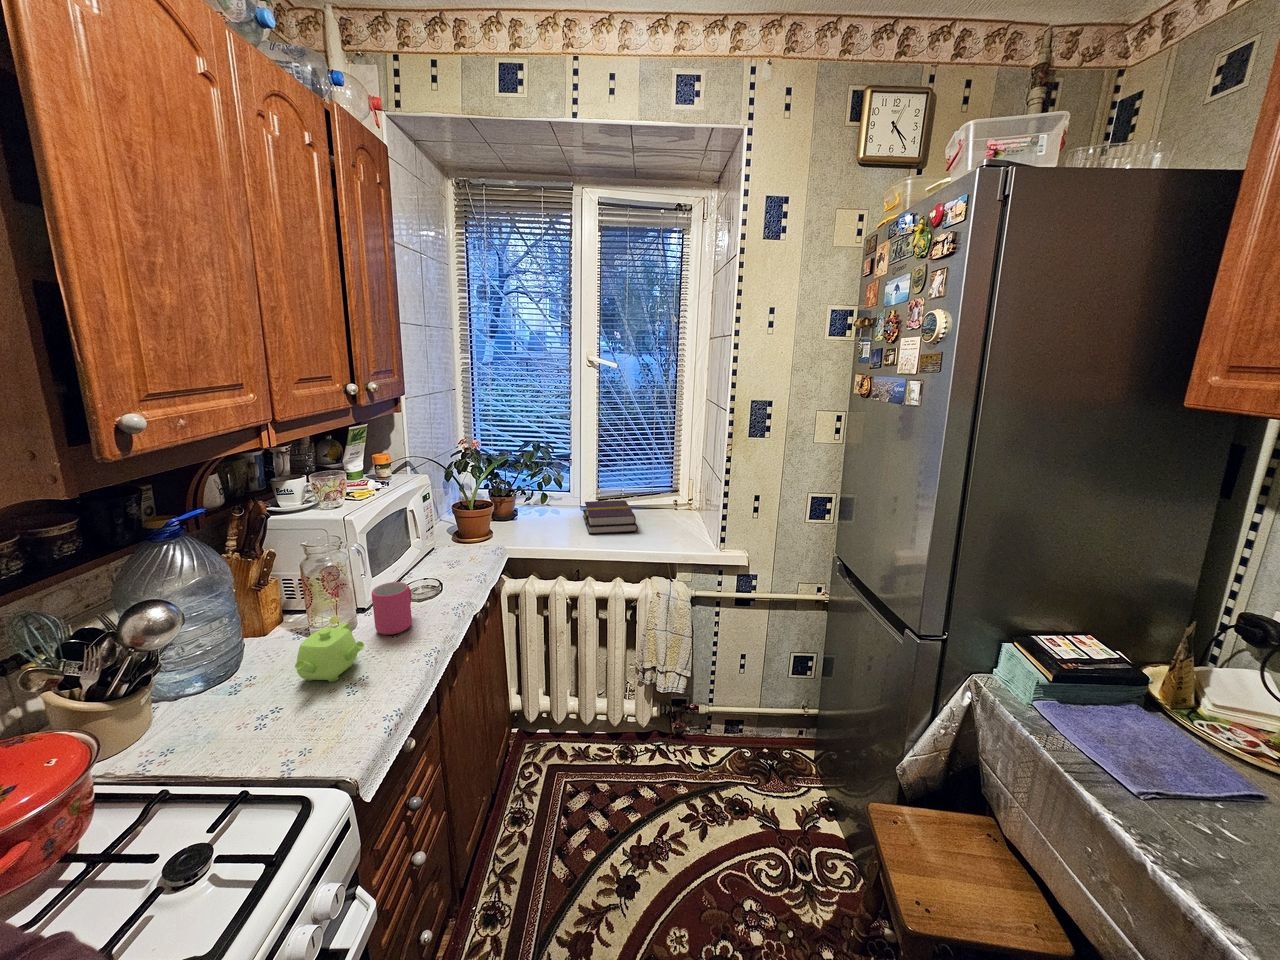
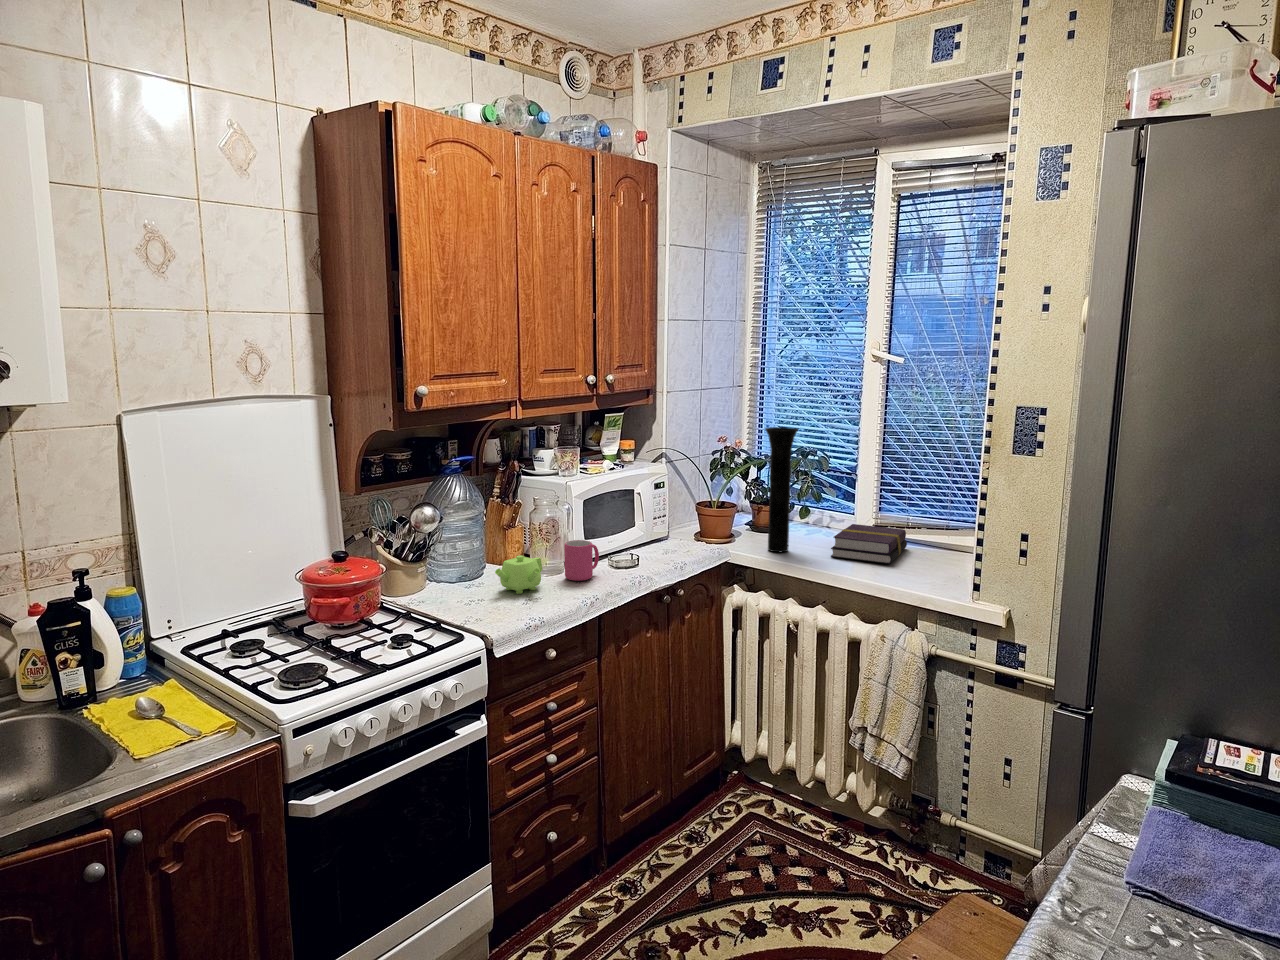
vase: none [524,428,555,539] -> present [765,427,798,552]

